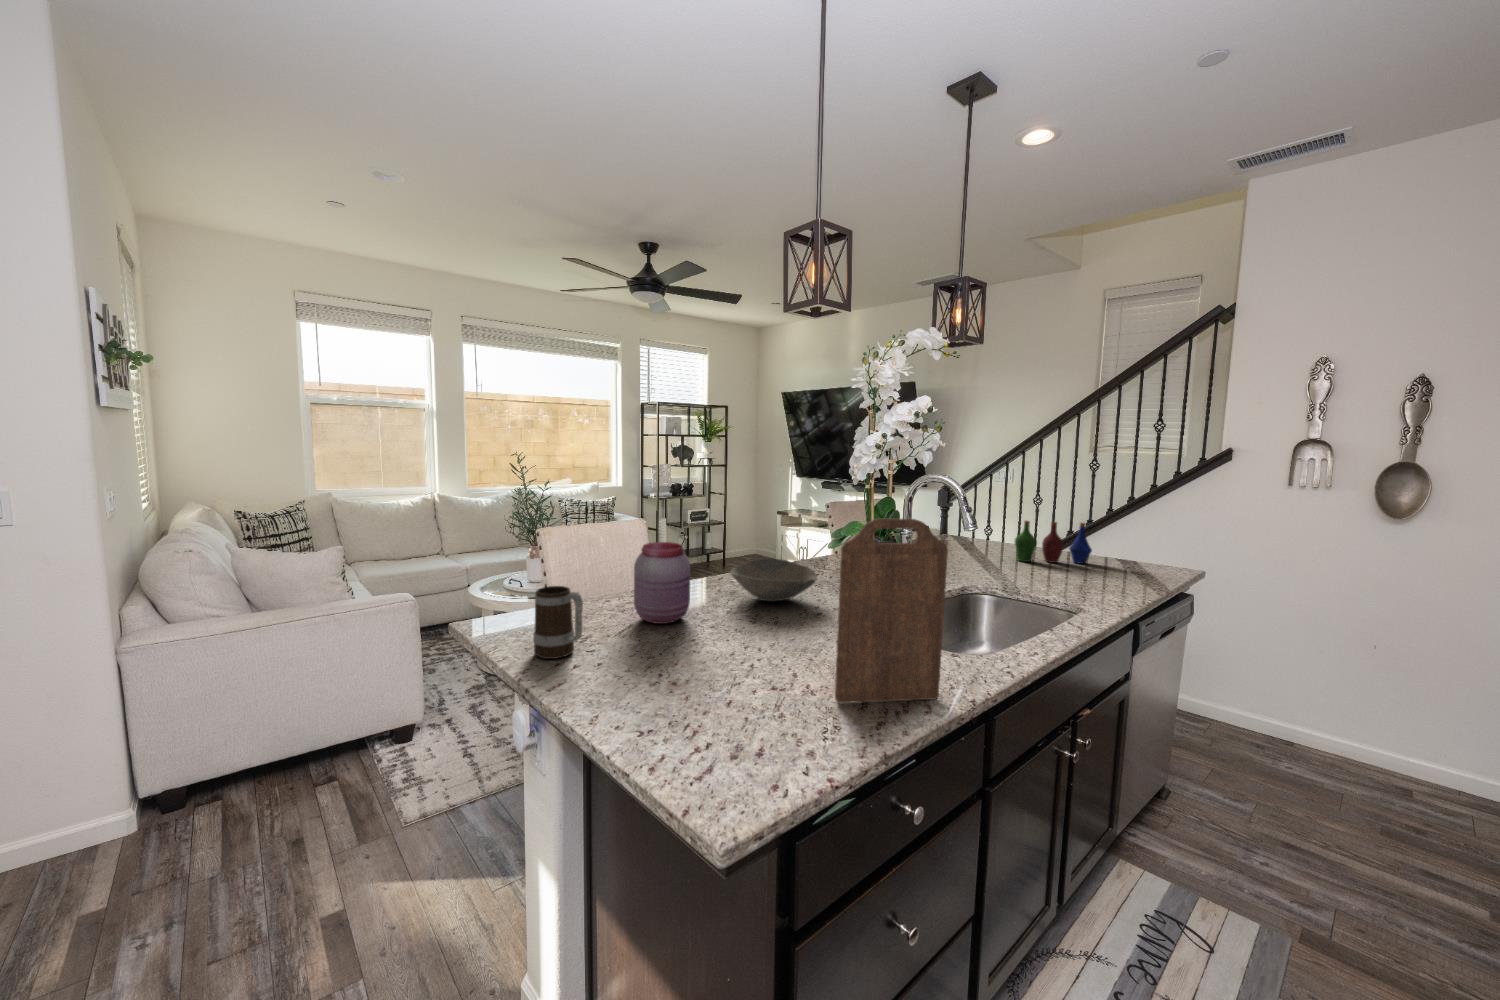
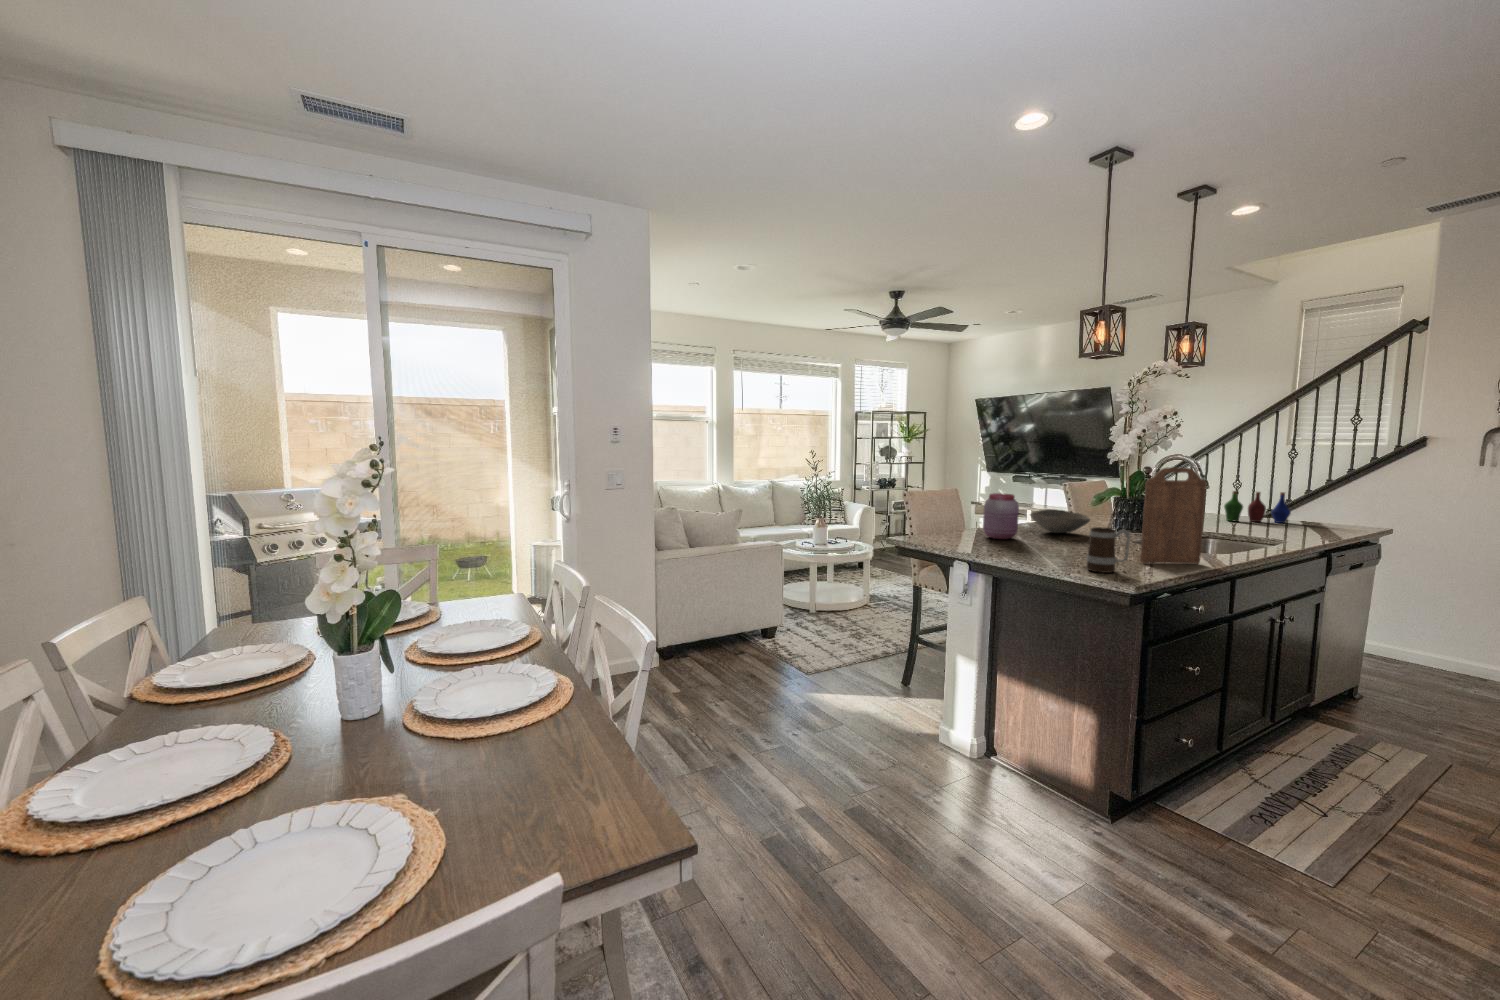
mug: present [533,586,583,659] -> present [1087,527,1130,573]

